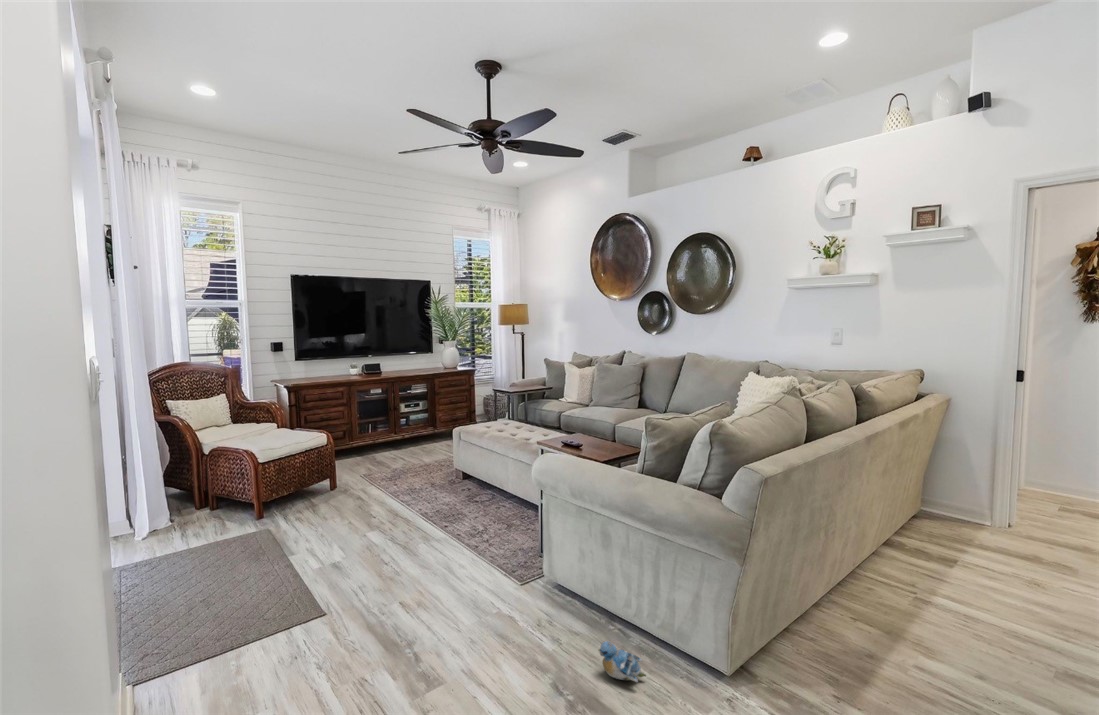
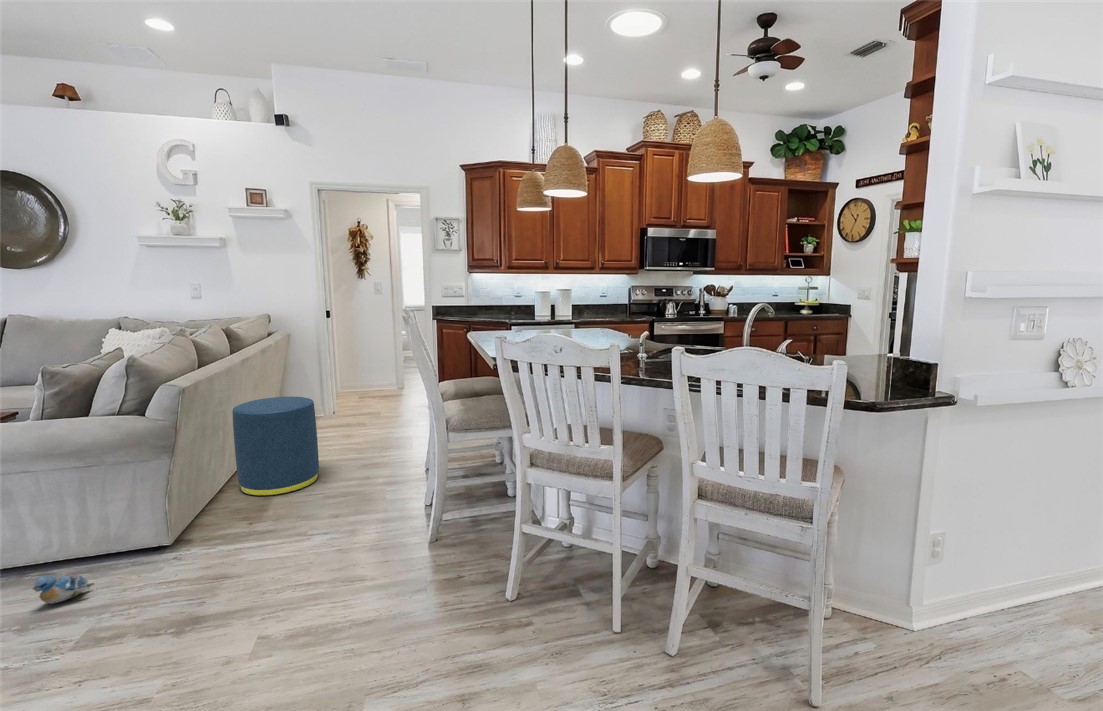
ottoman: none [836,496,975,667] -> present [232,396,319,496]

